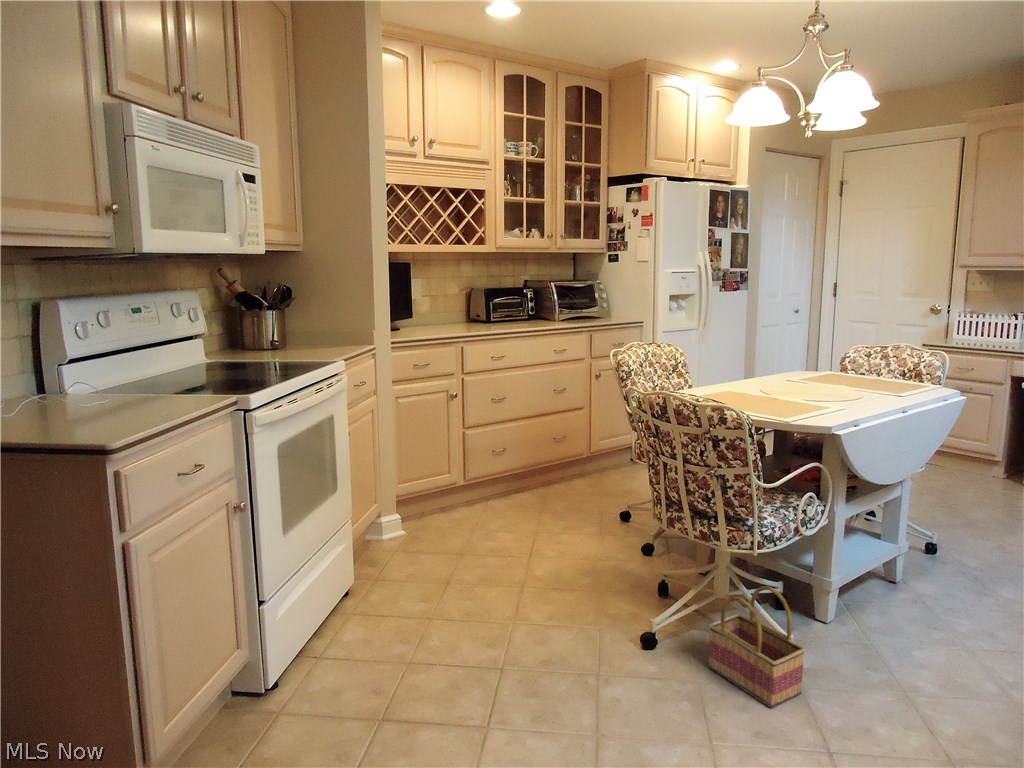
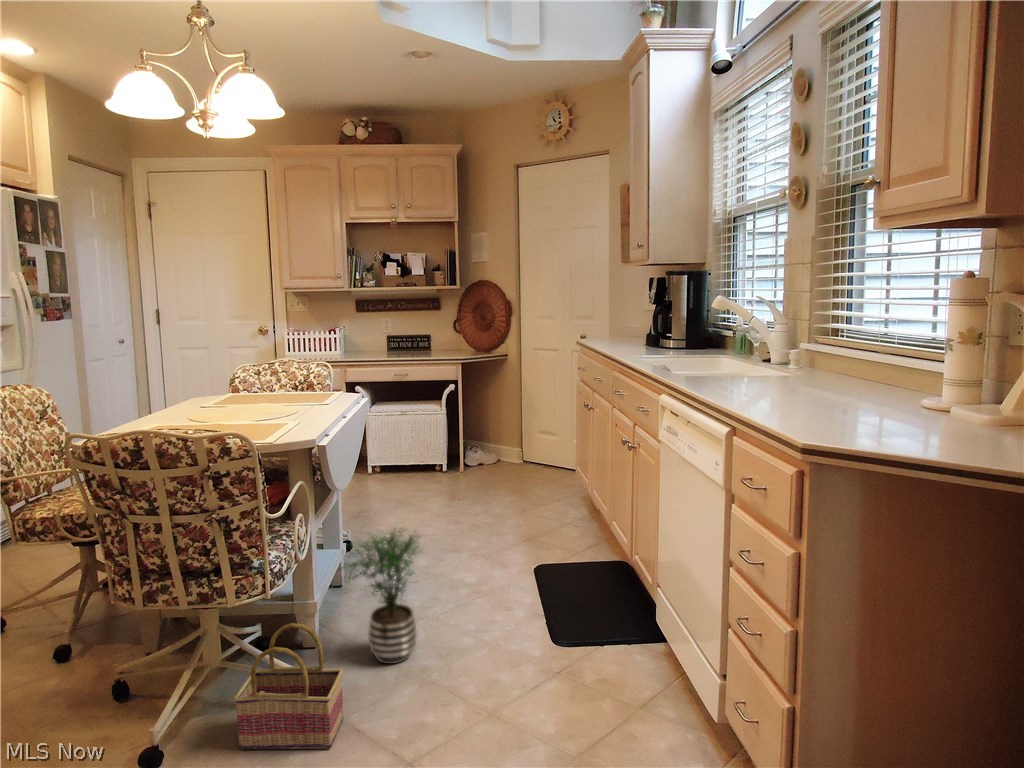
potted plant: none [843,535,961,683] -> present [342,529,420,664]

